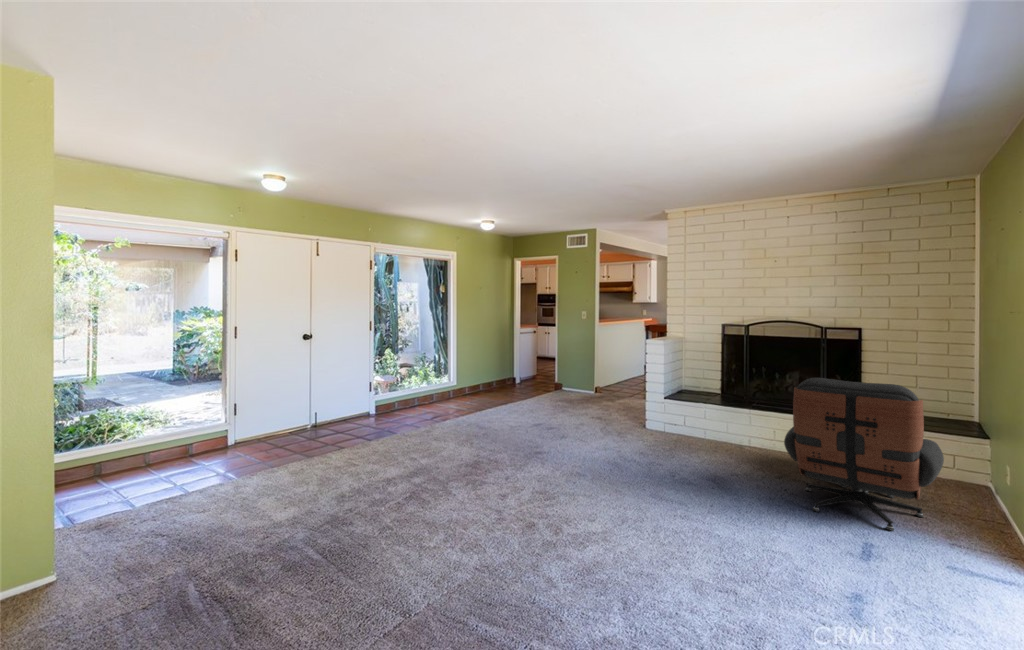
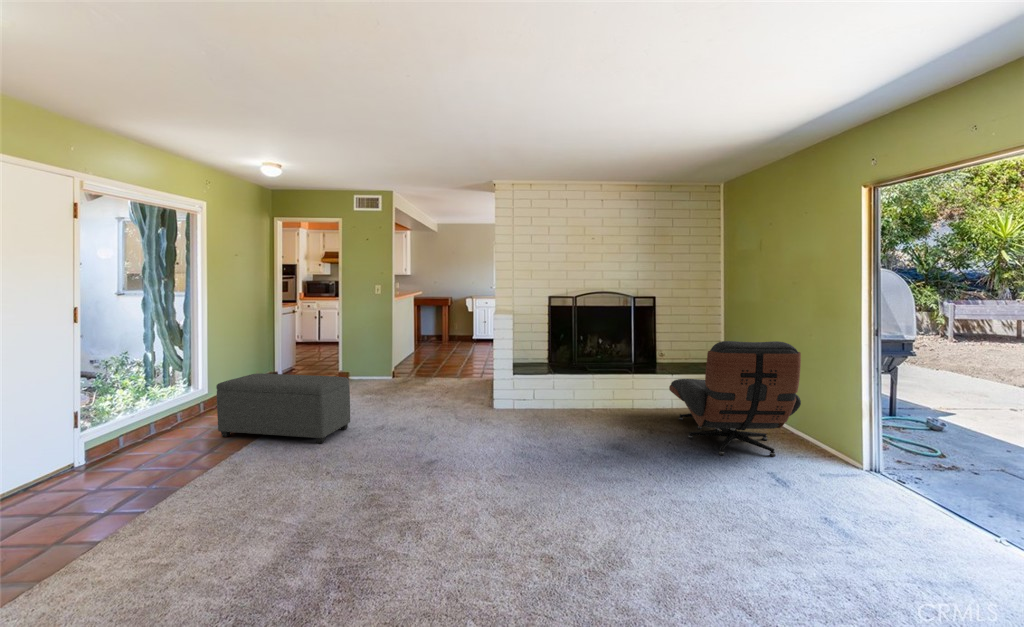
ottoman: none [443,373,518,426] -> present [216,373,350,443]

